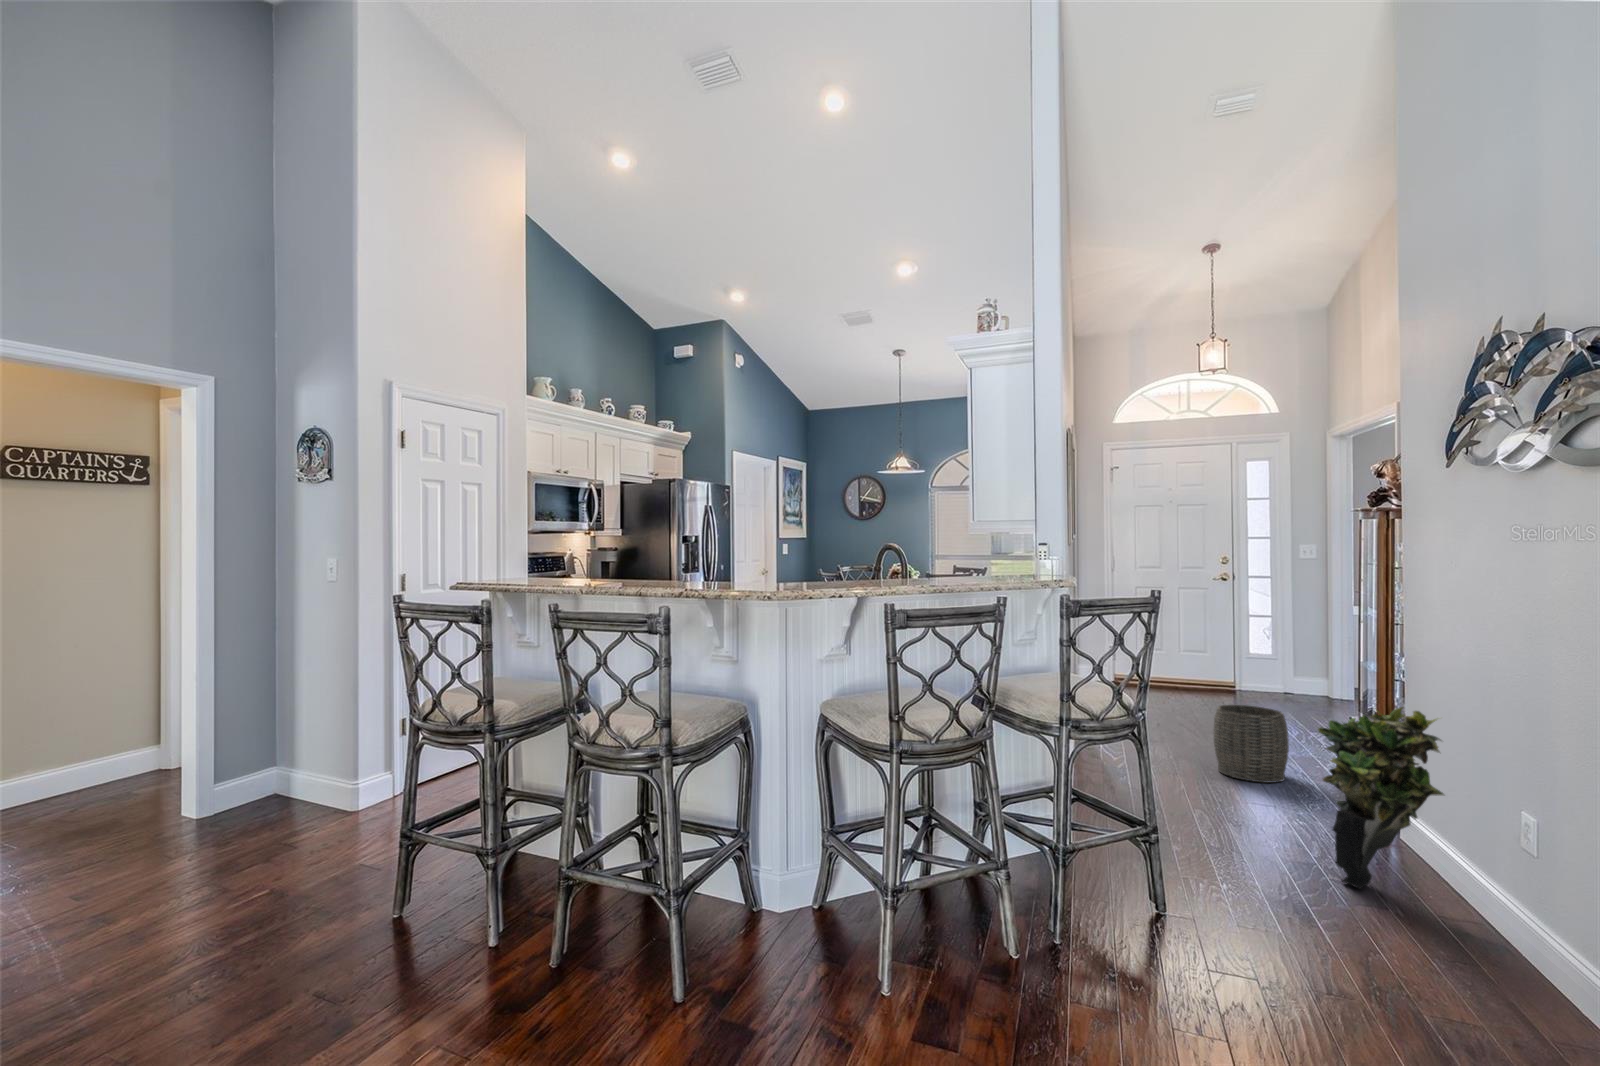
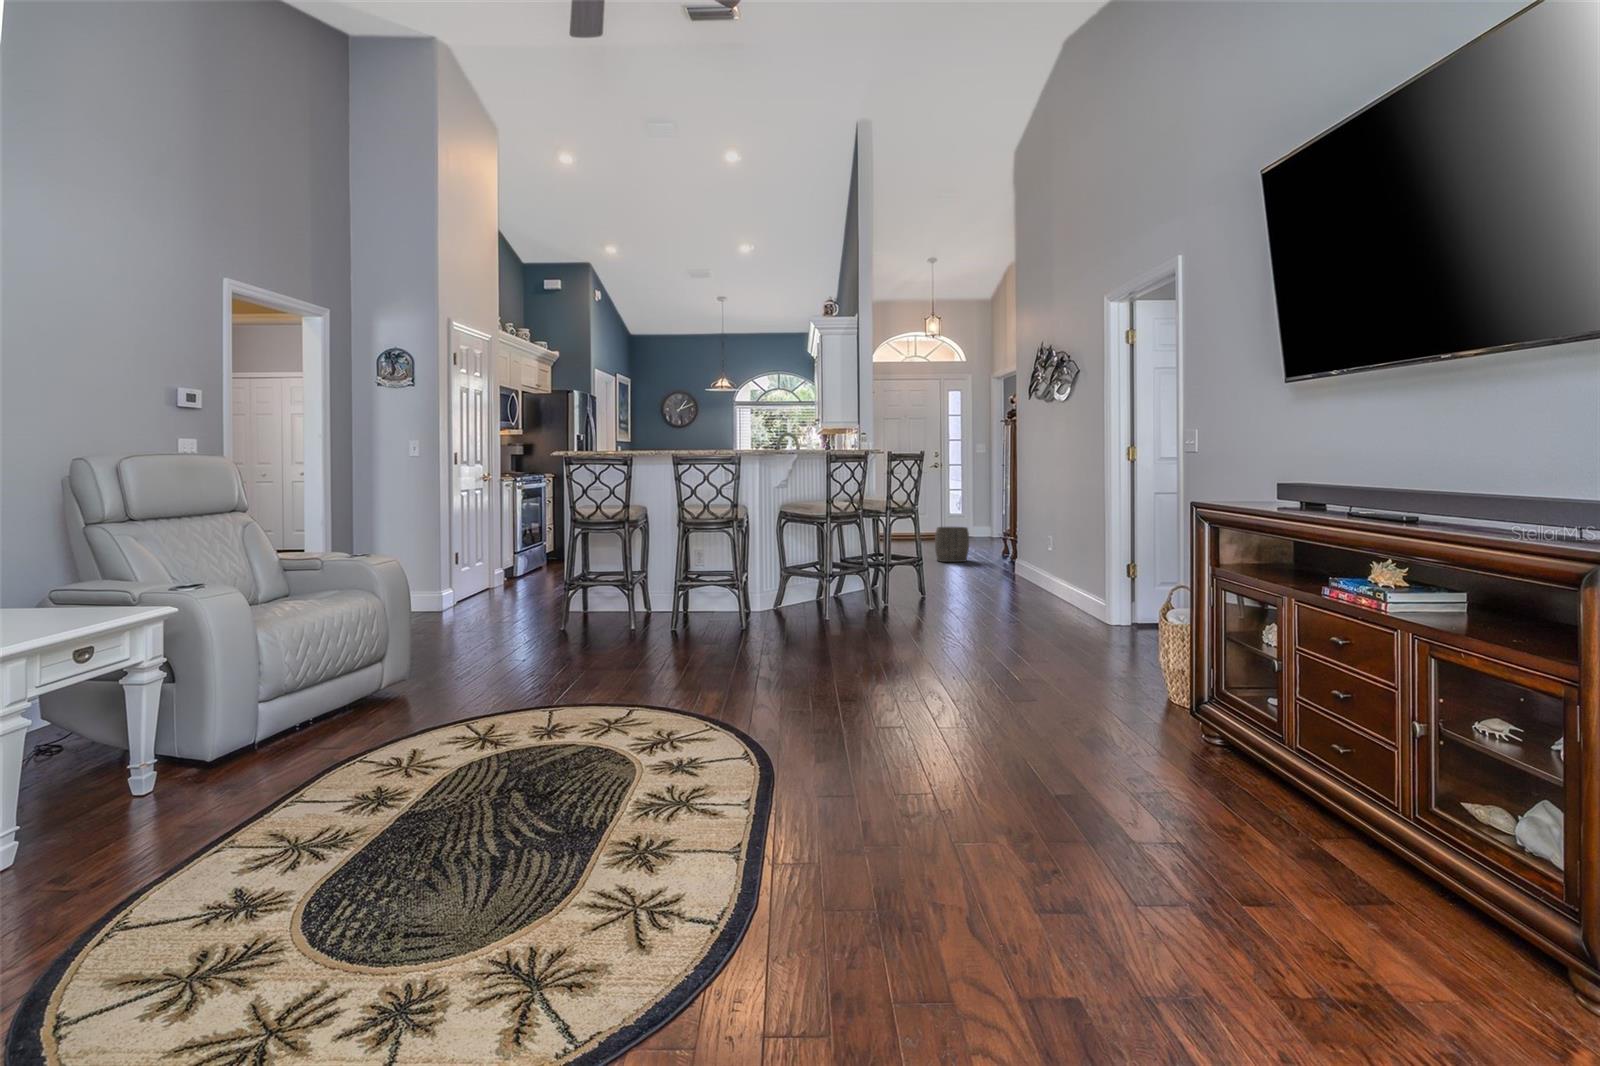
potted plant: present [1318,707,1444,889] -> none [981,505,1026,581]

